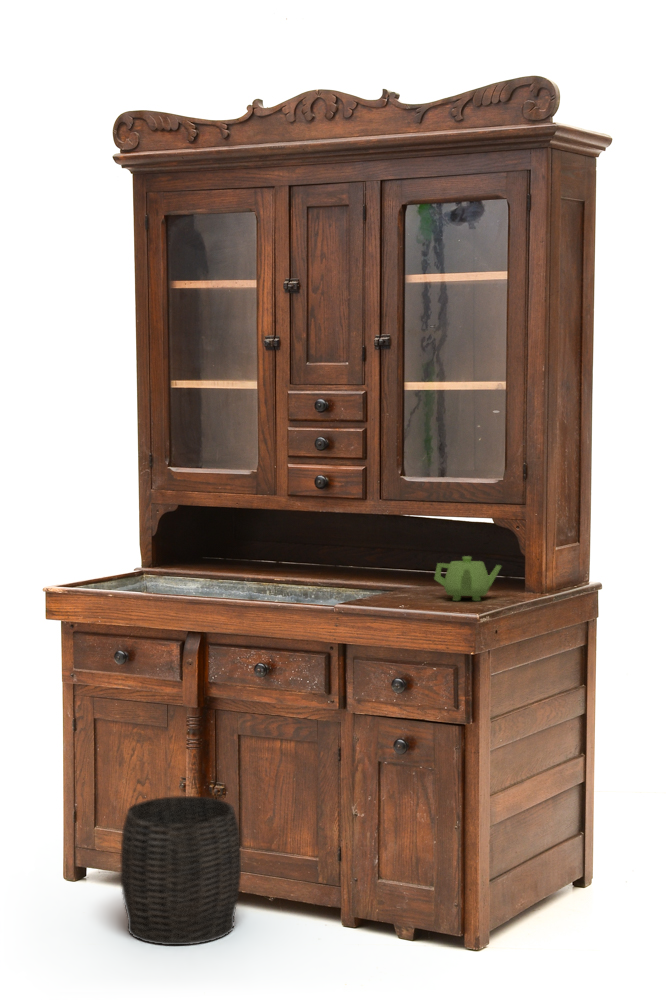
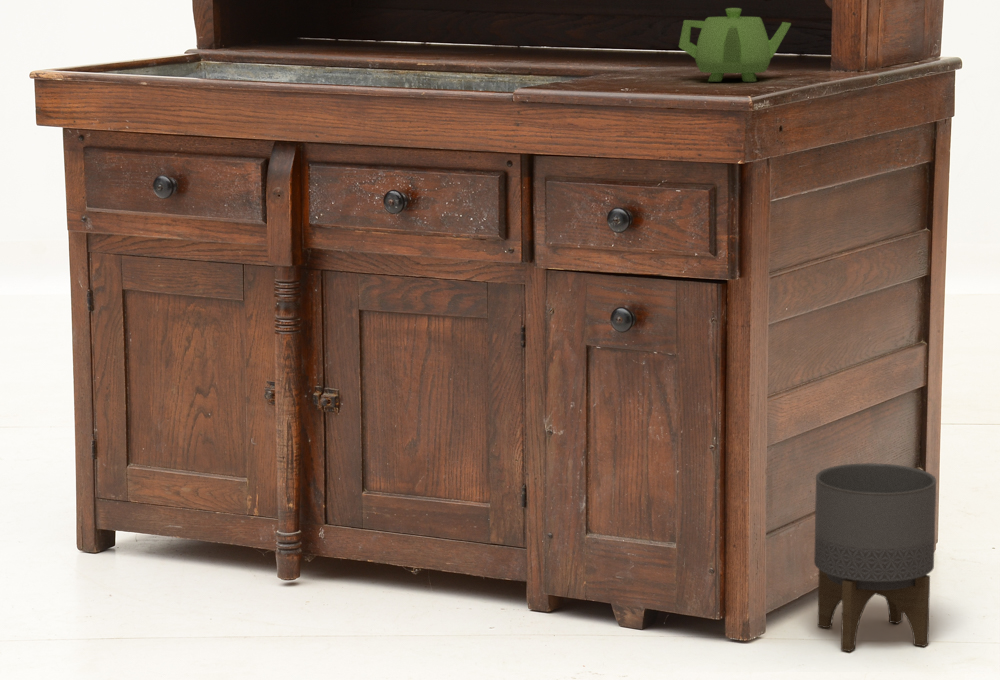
woven basket: present [120,796,241,945] -> none [169,408,364,641]
planter: none [519,835,592,955] -> present [814,463,936,651]

